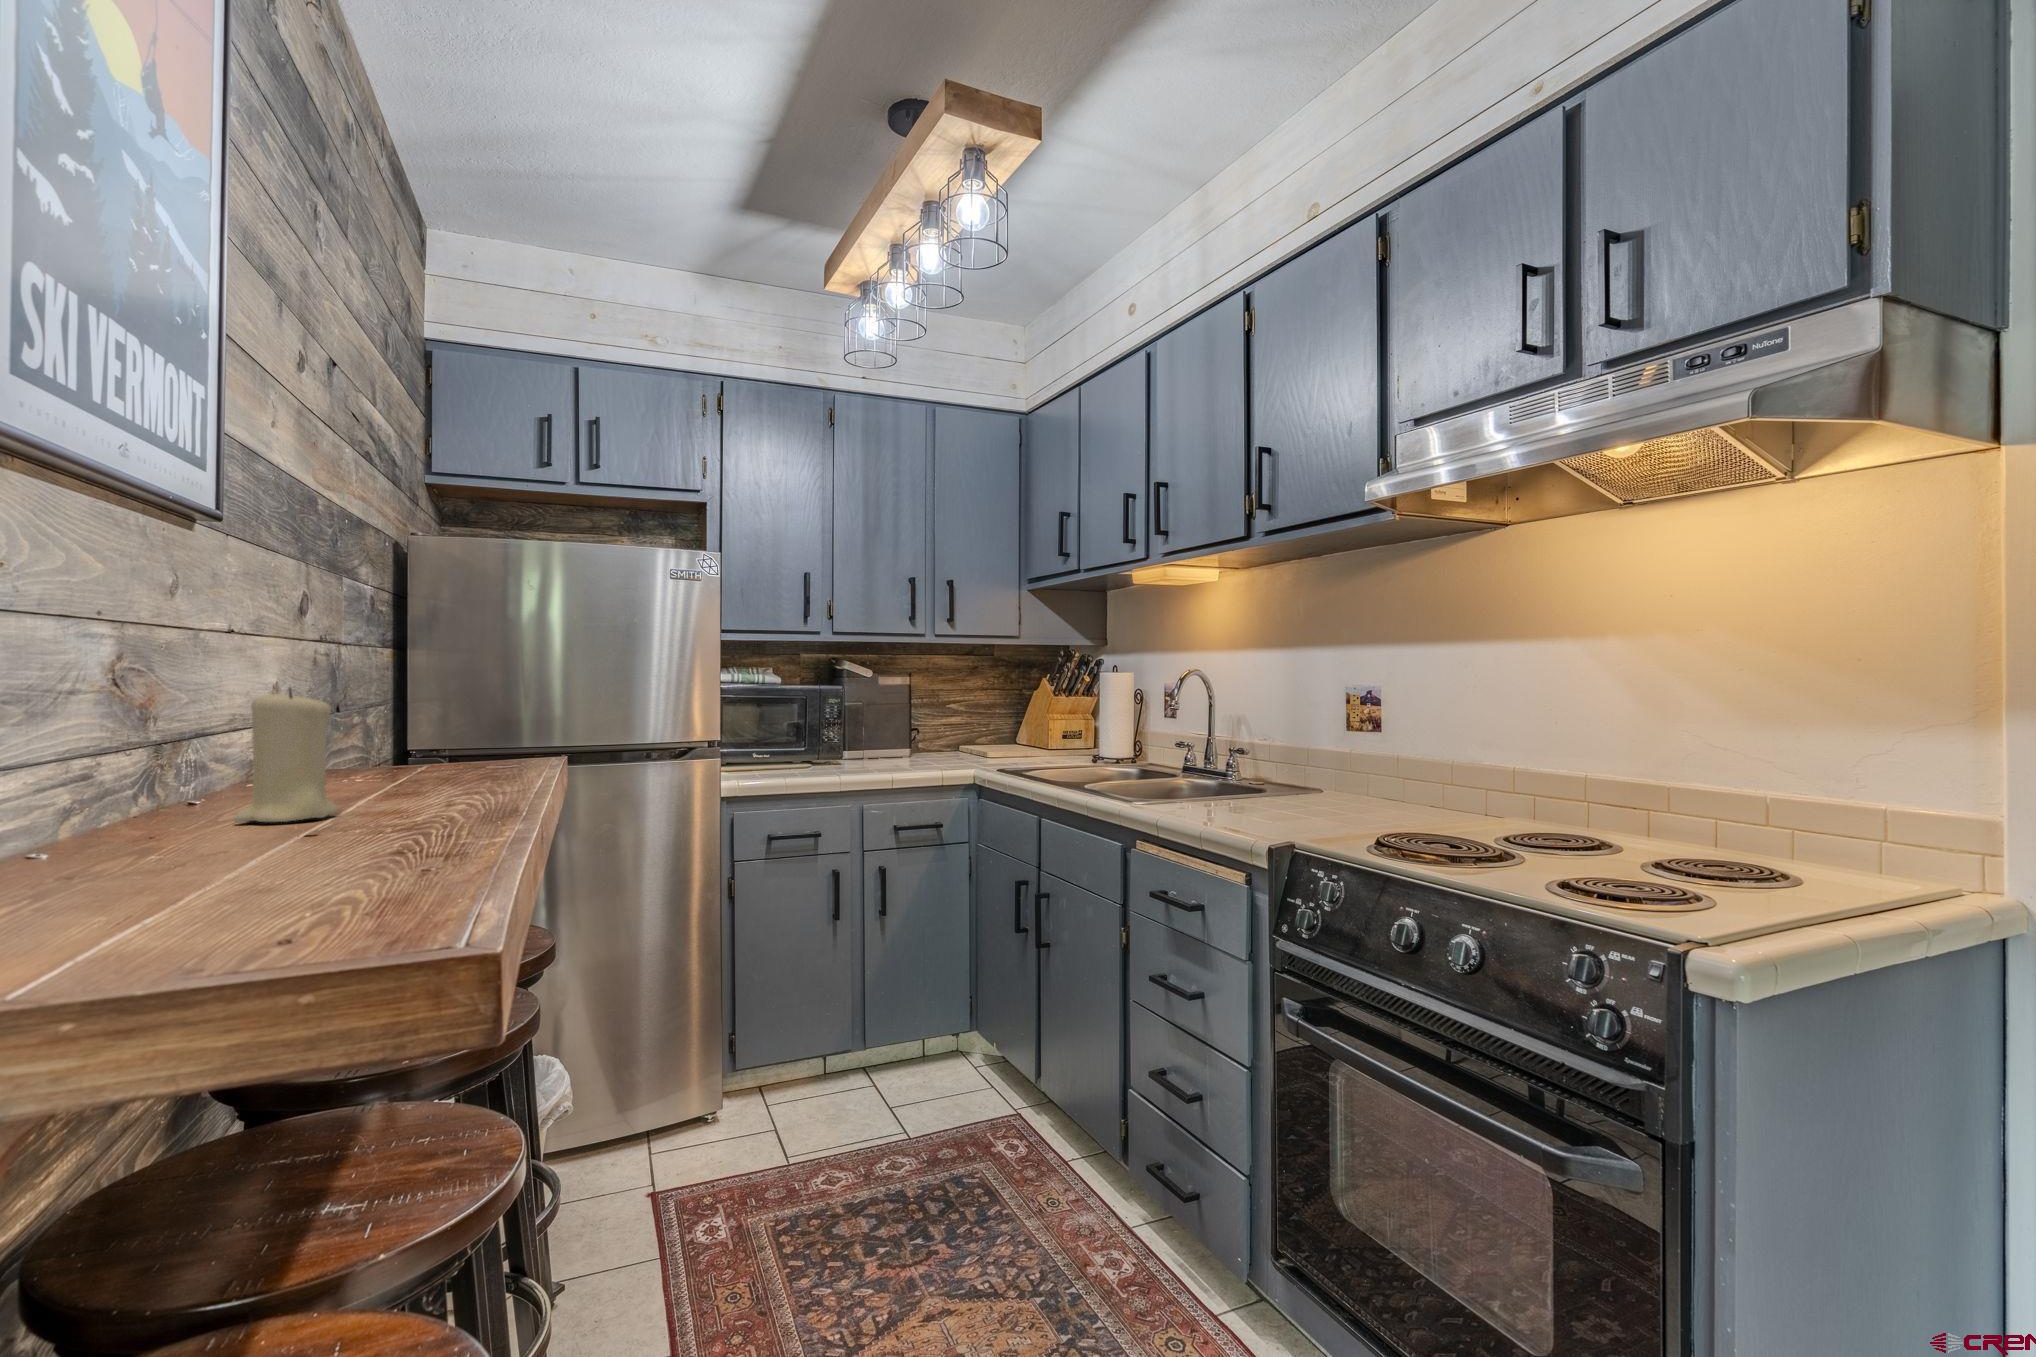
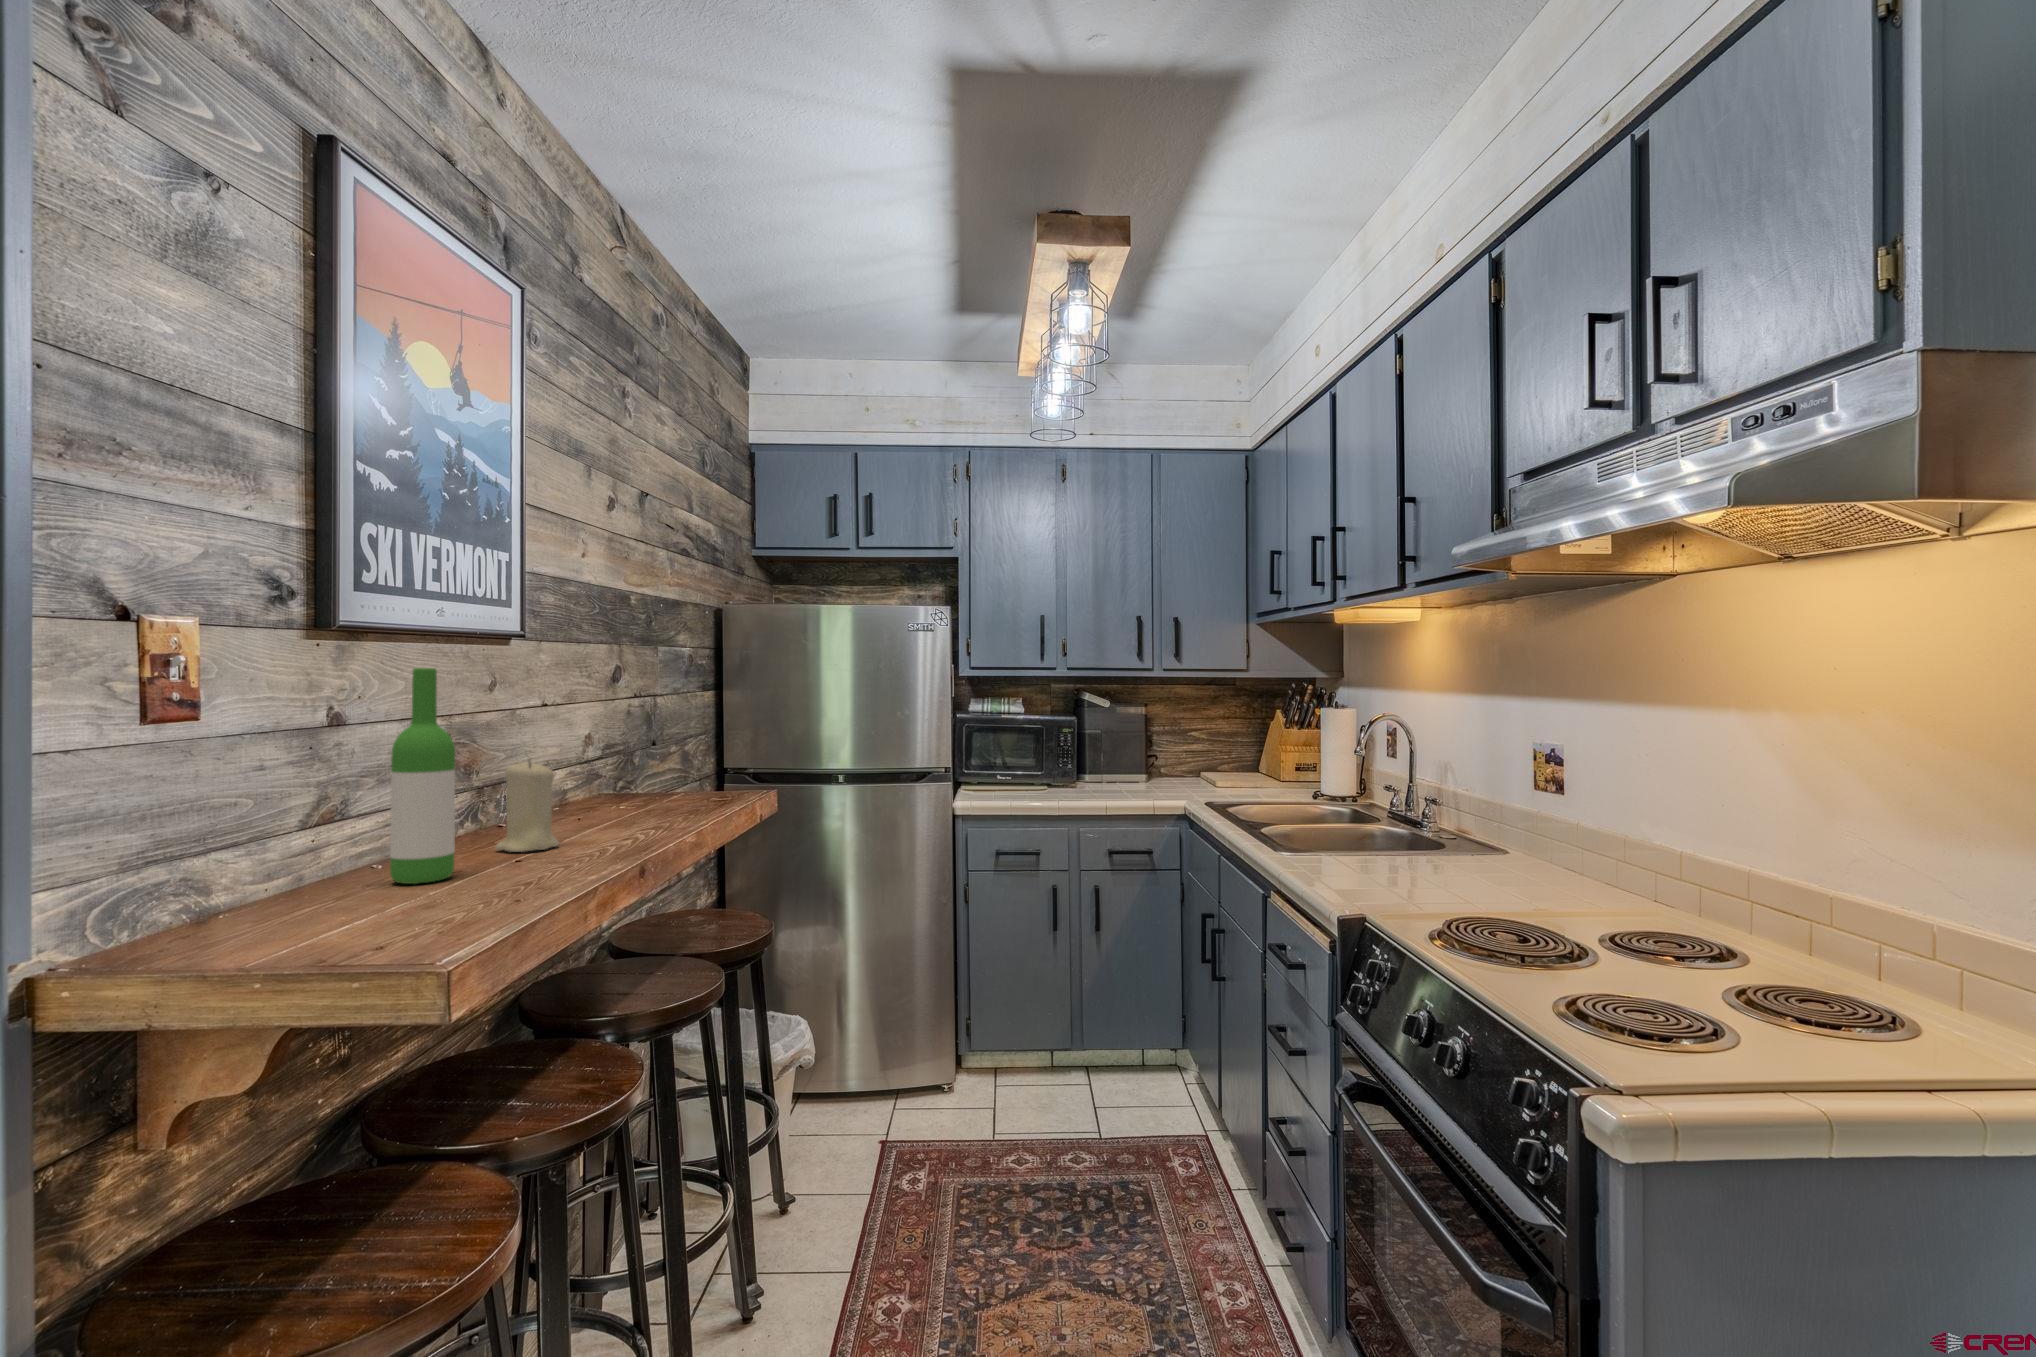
wine bottle: none [119,520,233,860] -> present [390,668,455,884]

